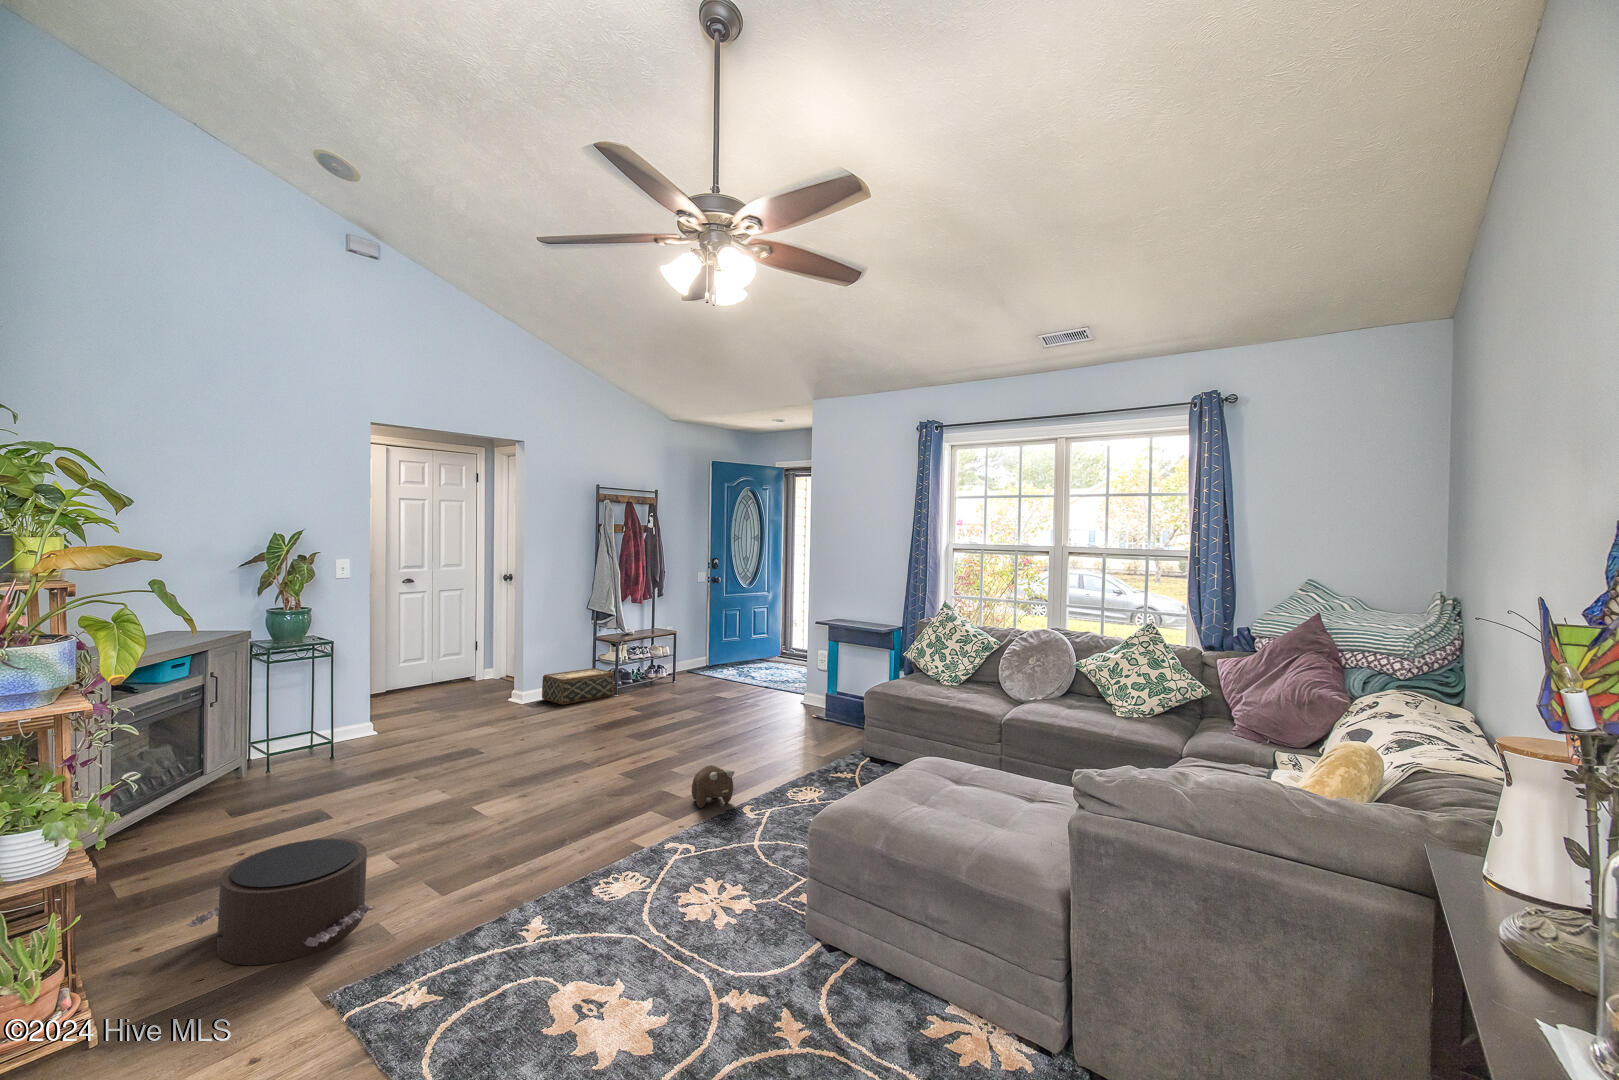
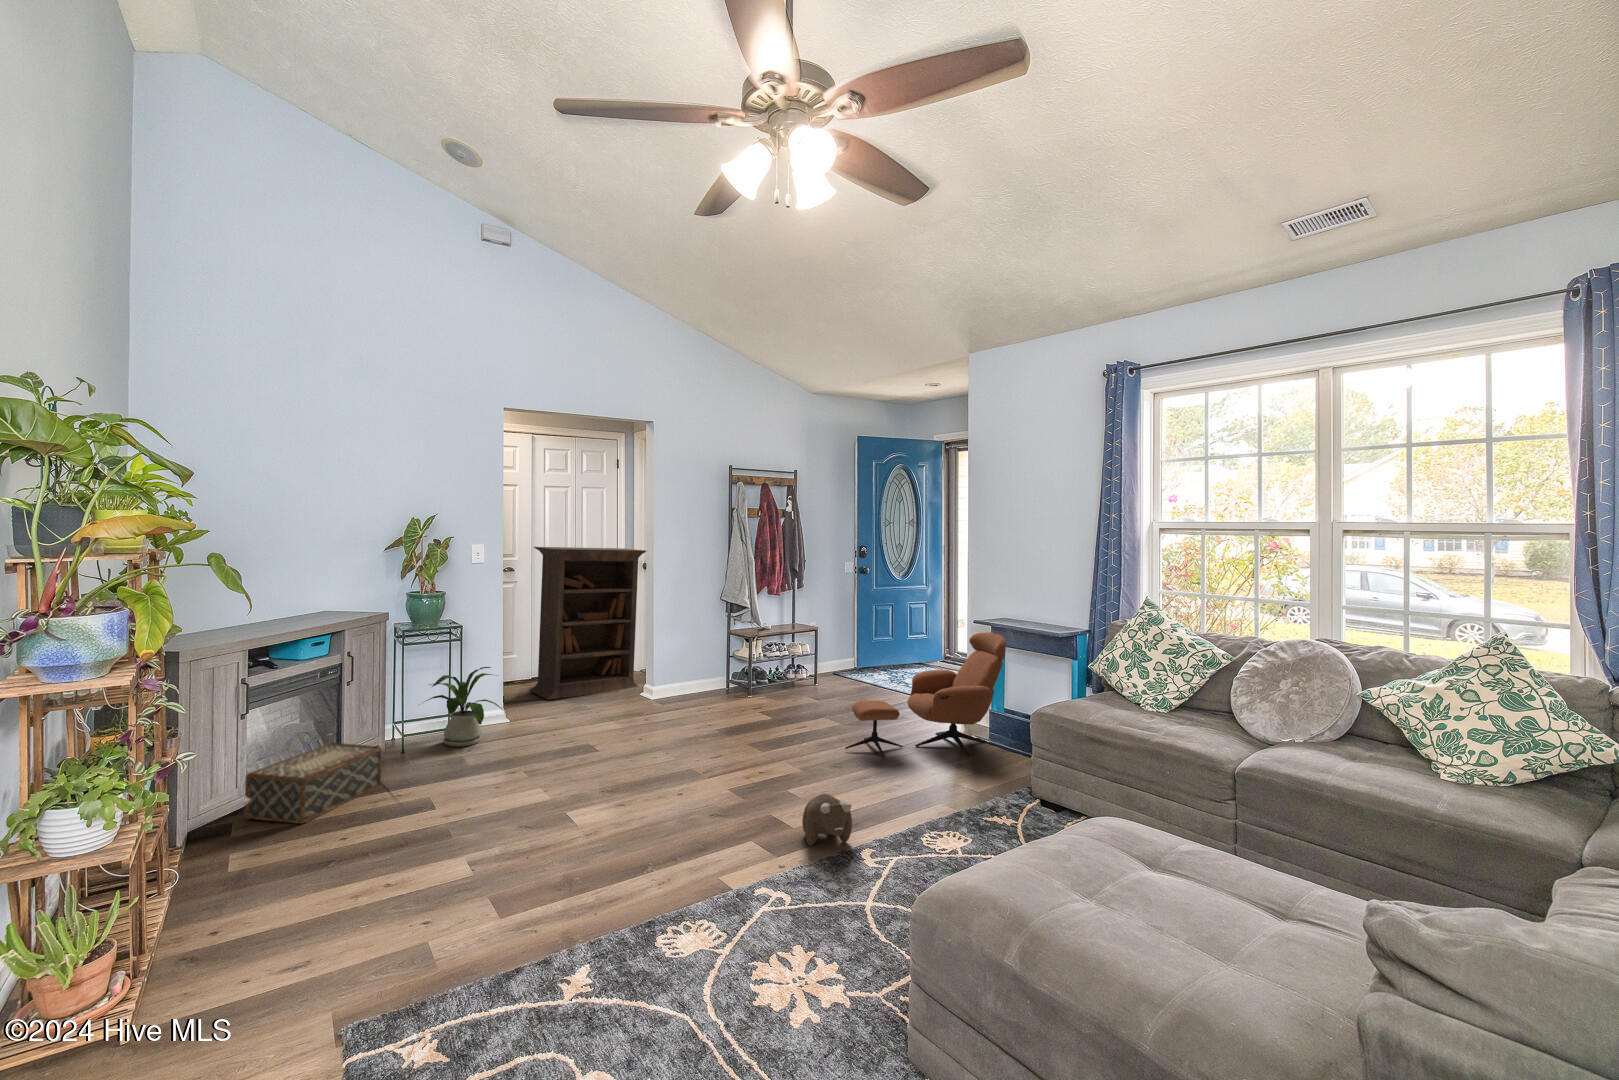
bookcase: none [394,564,516,709] -> present [529,547,646,700]
lounge chair: none [711,630,839,736] -> present [845,632,1006,757]
woven basket: present [542,668,614,705] -> present [244,743,382,824]
house plant: none [294,679,390,757] -> present [426,667,504,747]
pouf: present [187,838,374,965] -> none [235,843,417,982]

